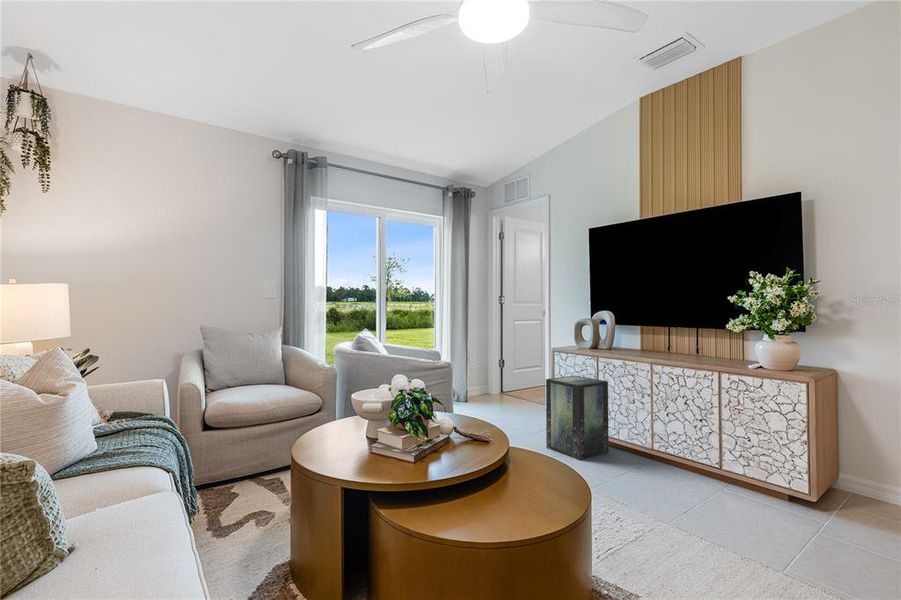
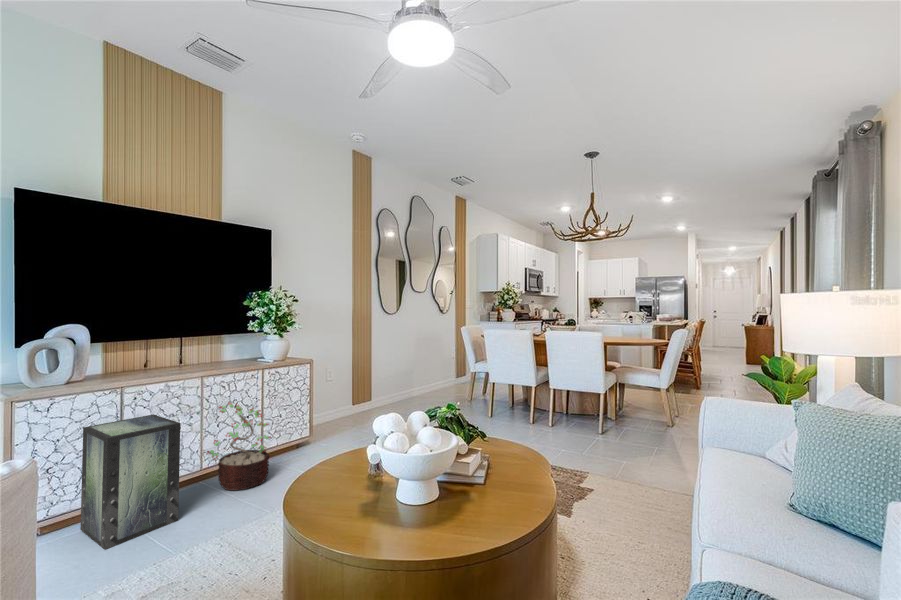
decorative plant: none [630,391,683,486] -> present [206,402,271,490]

